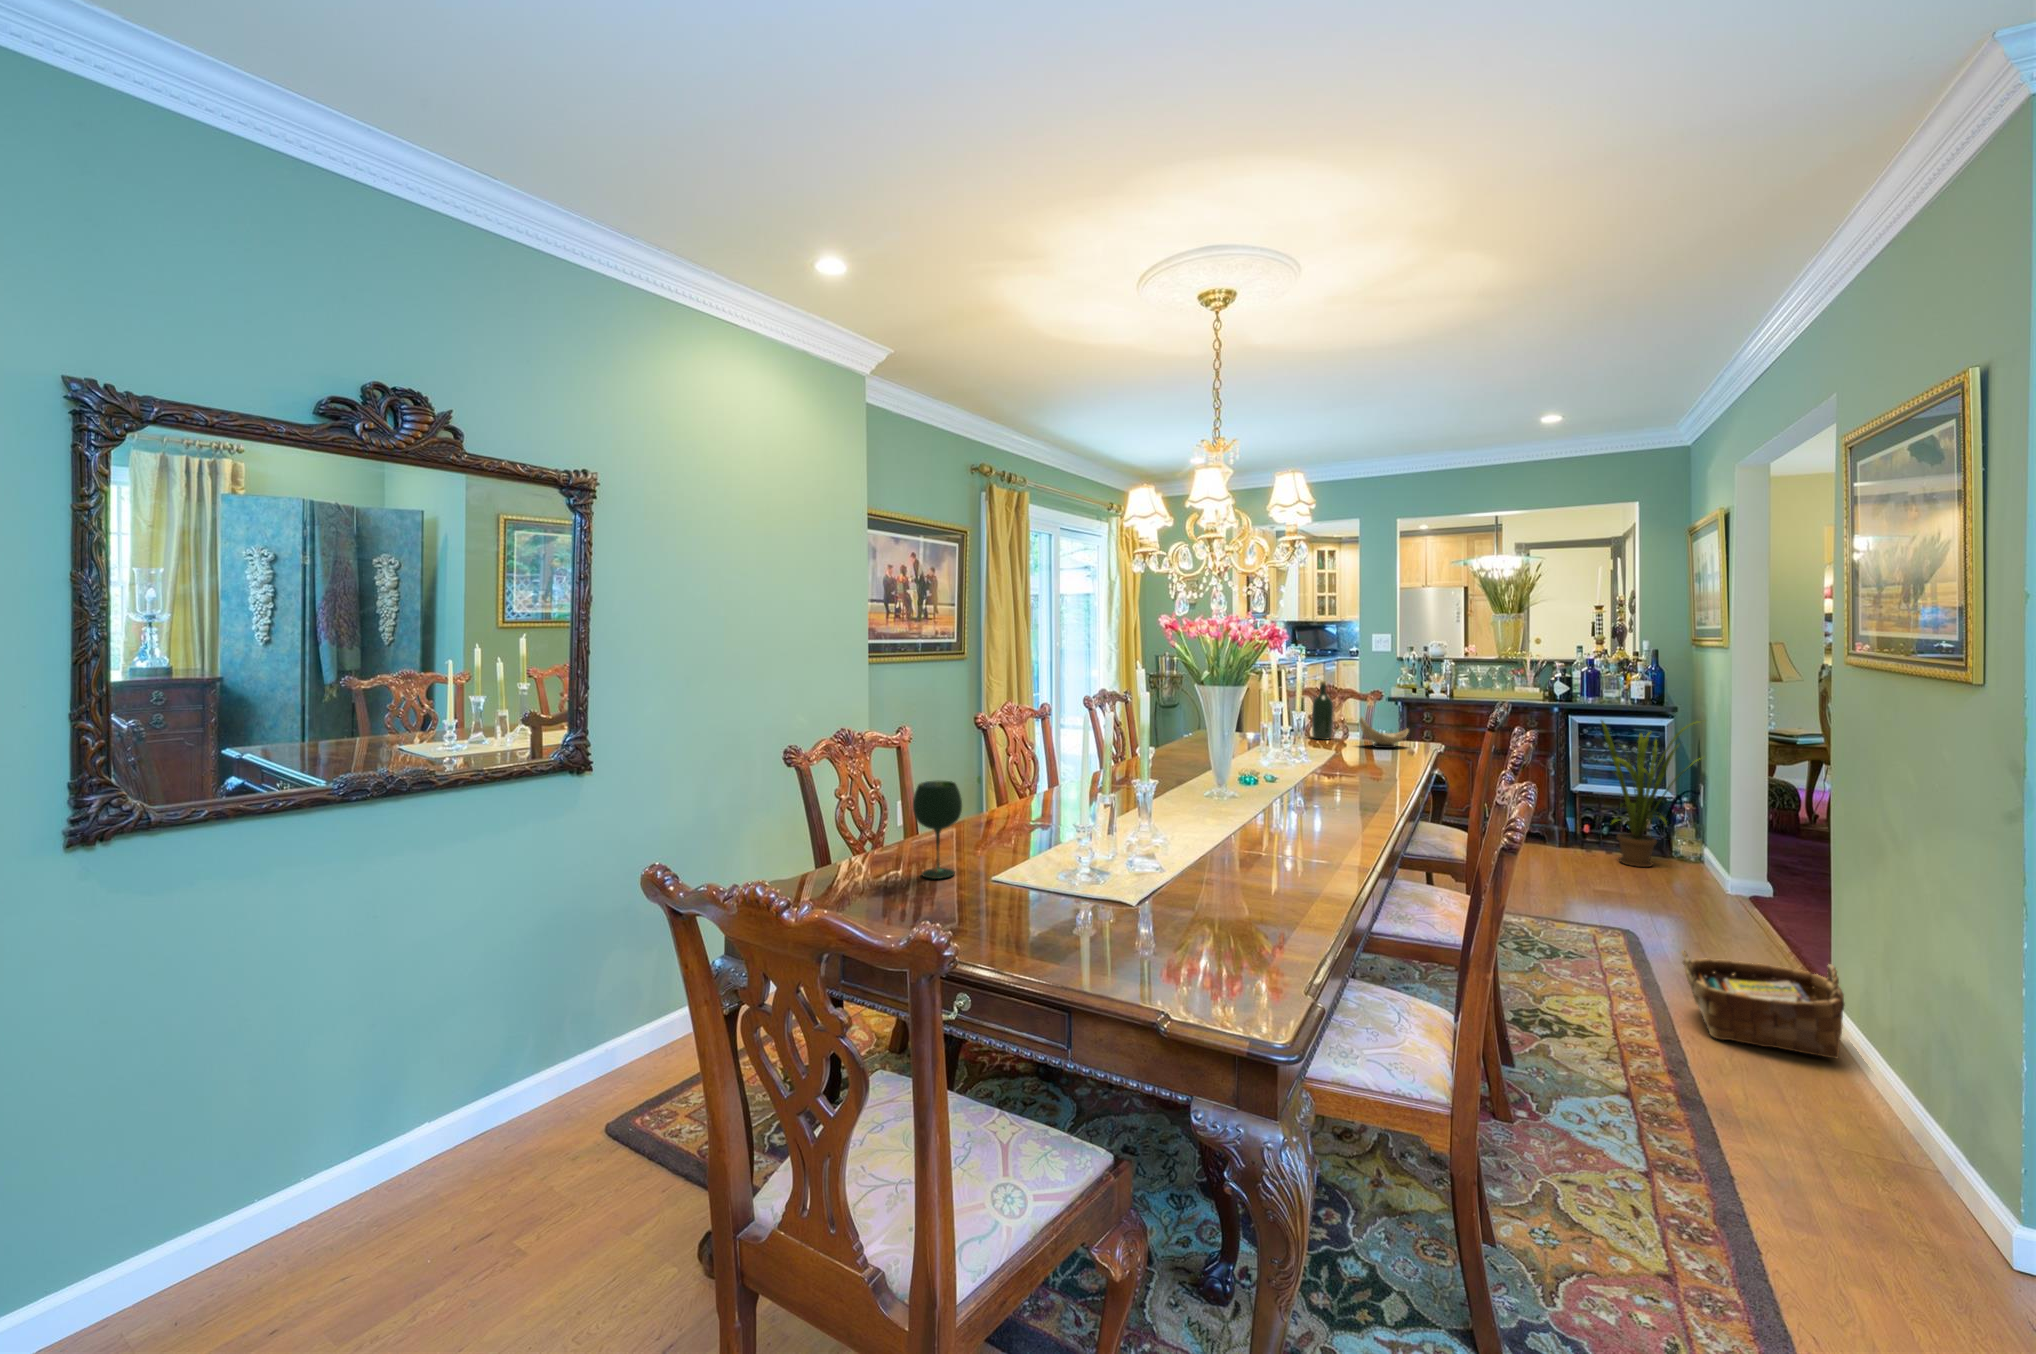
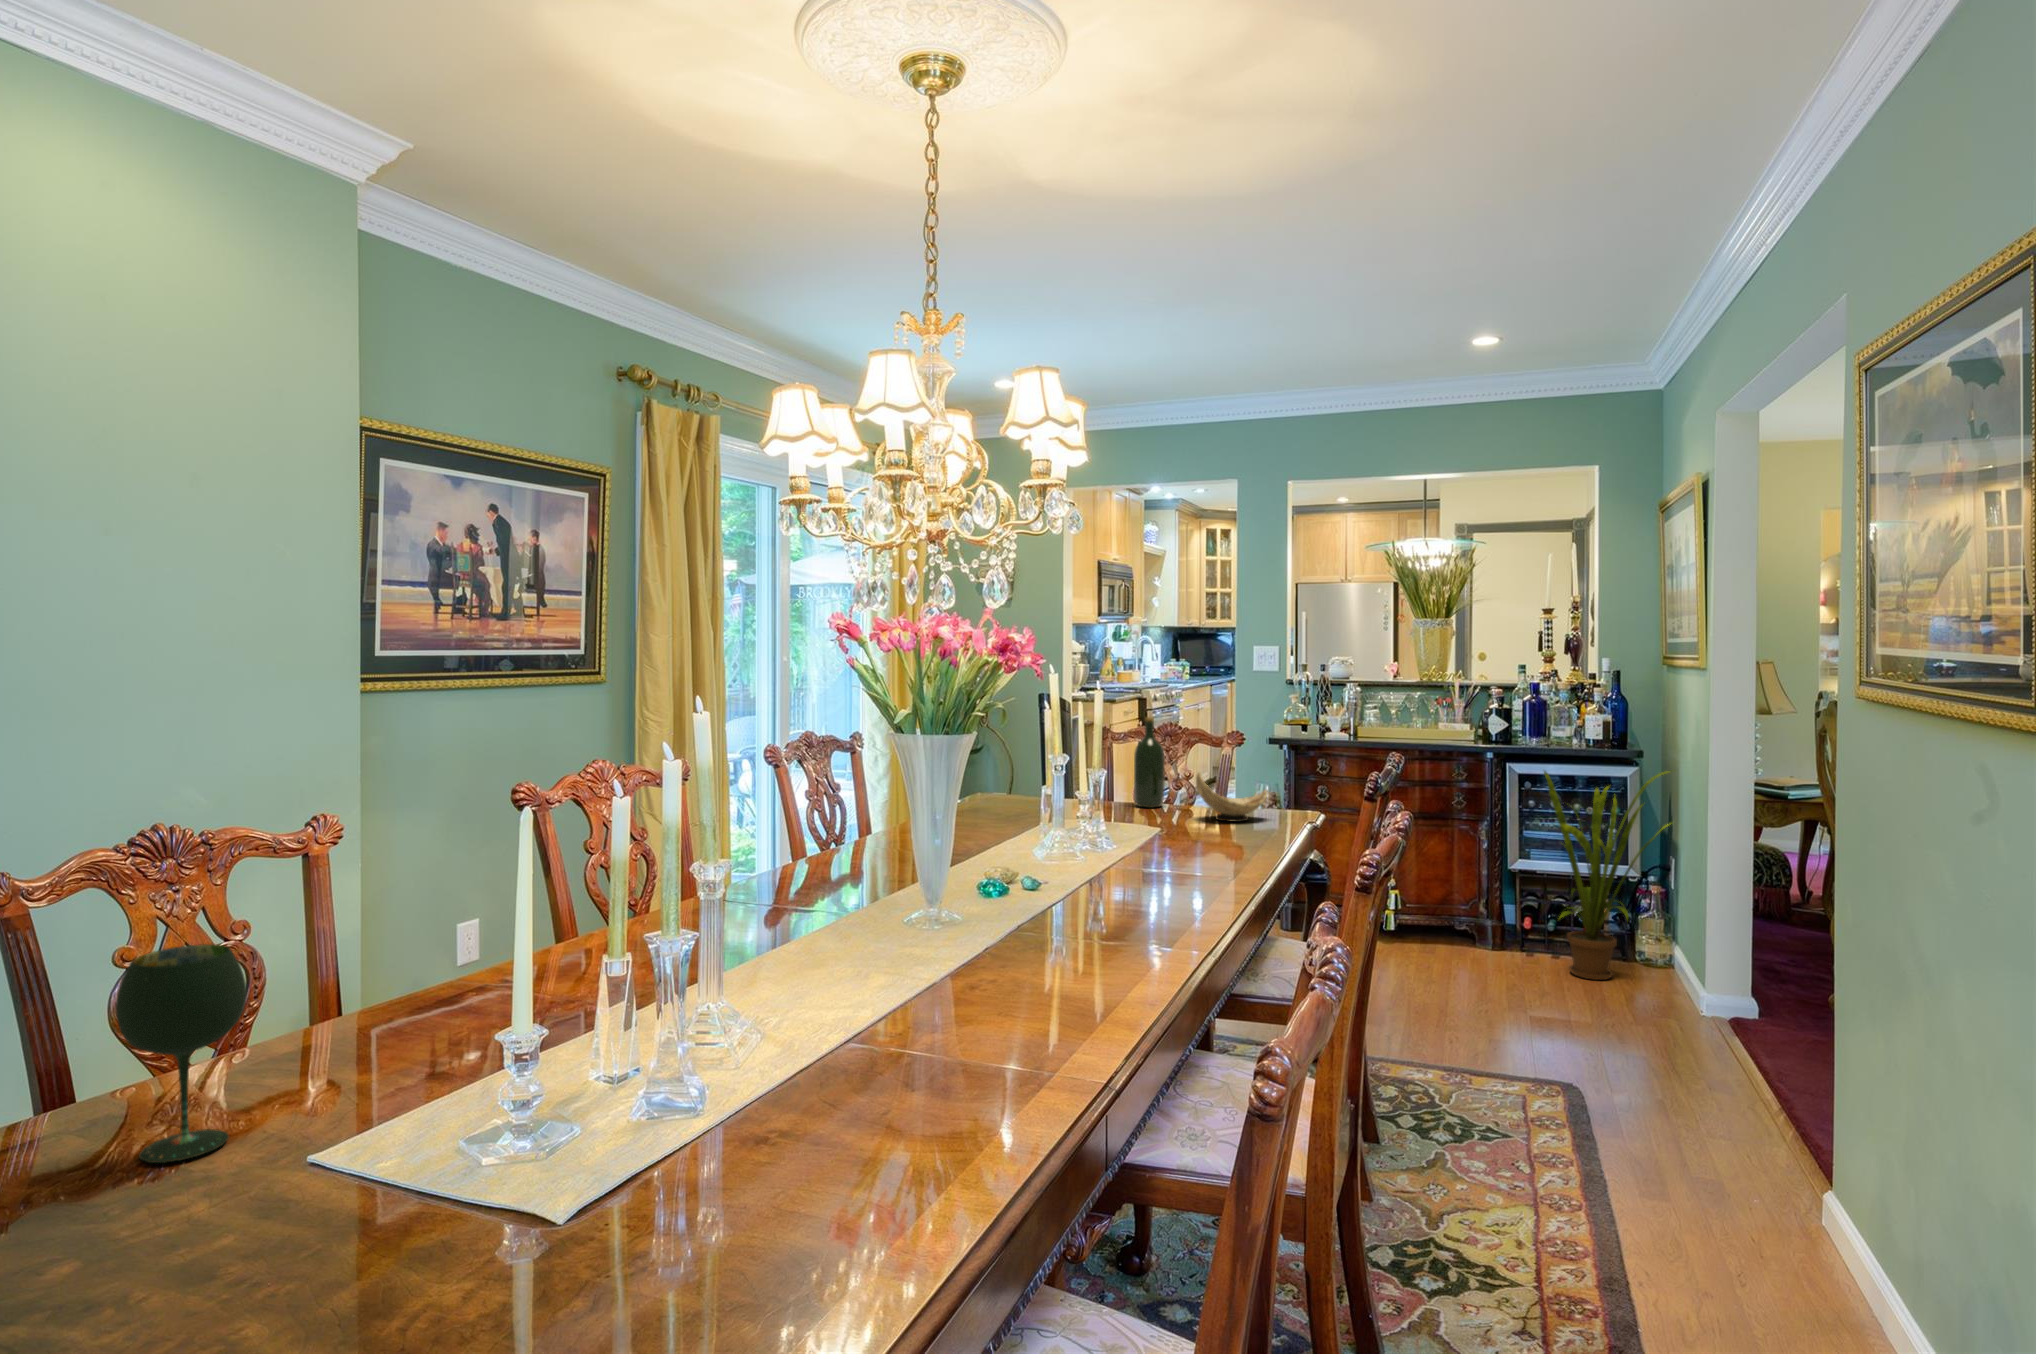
woven basket: present [1681,951,1845,1058] -> none [1630,1133,1846,1299]

